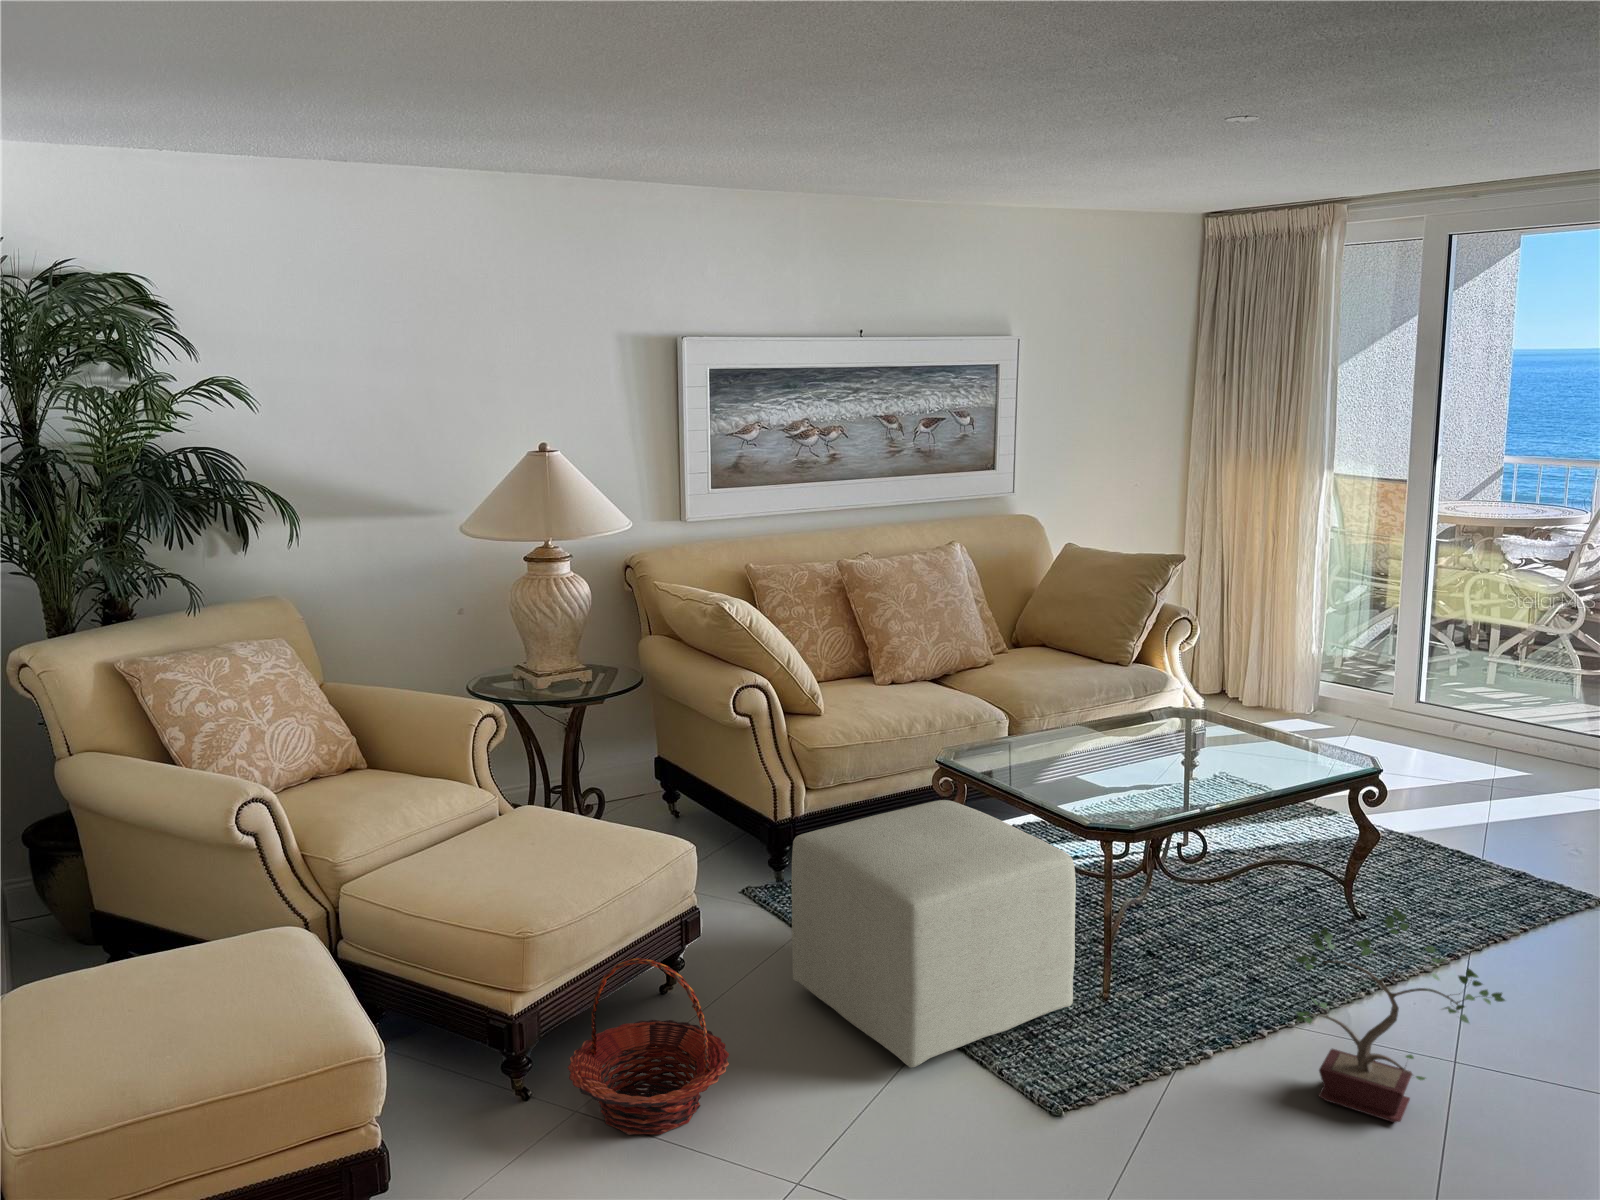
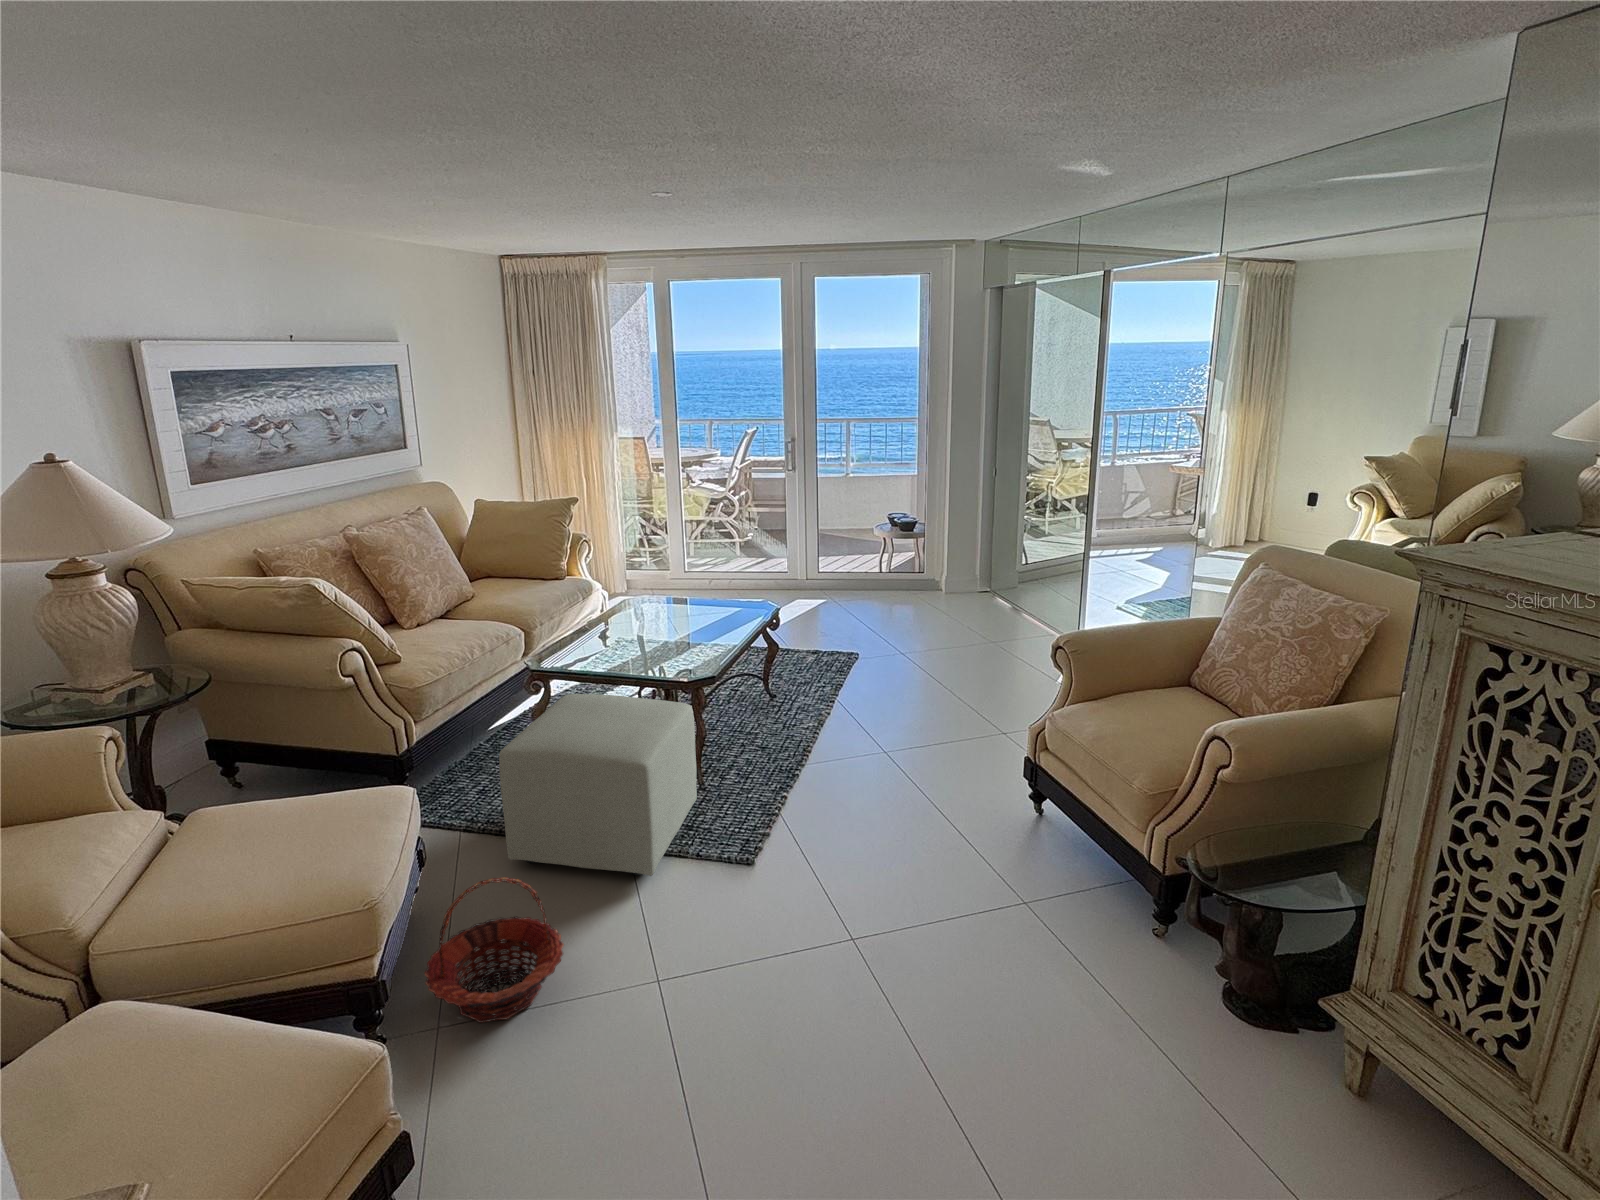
potted plant: present [1295,908,1505,1123] -> none [830,677,938,794]

